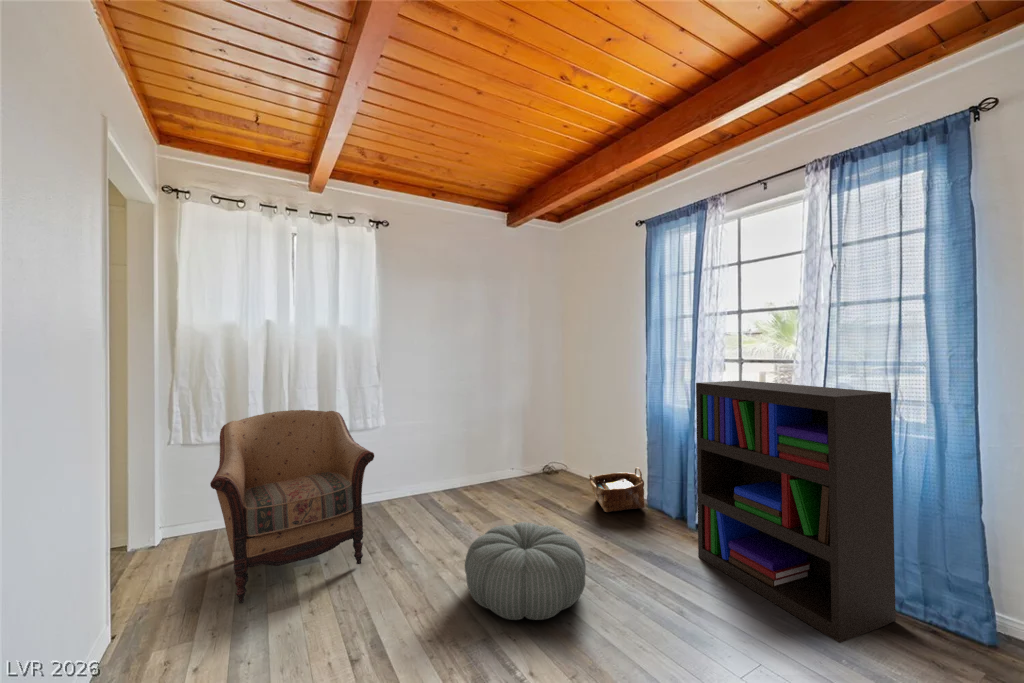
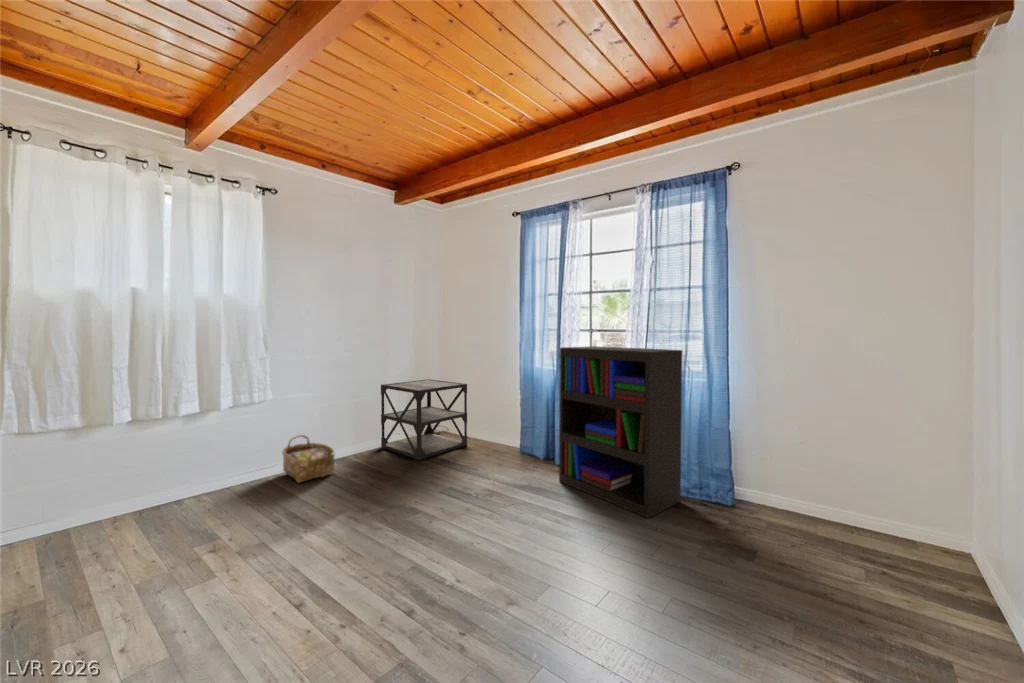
armchair: present [210,410,374,603] -> none [84,380,276,571]
side table: none [490,410,584,504] -> present [381,379,467,460]
woven basket: present [589,467,645,512] -> present [282,435,335,483]
pouf: present [465,522,586,620] -> none [373,467,477,540]

